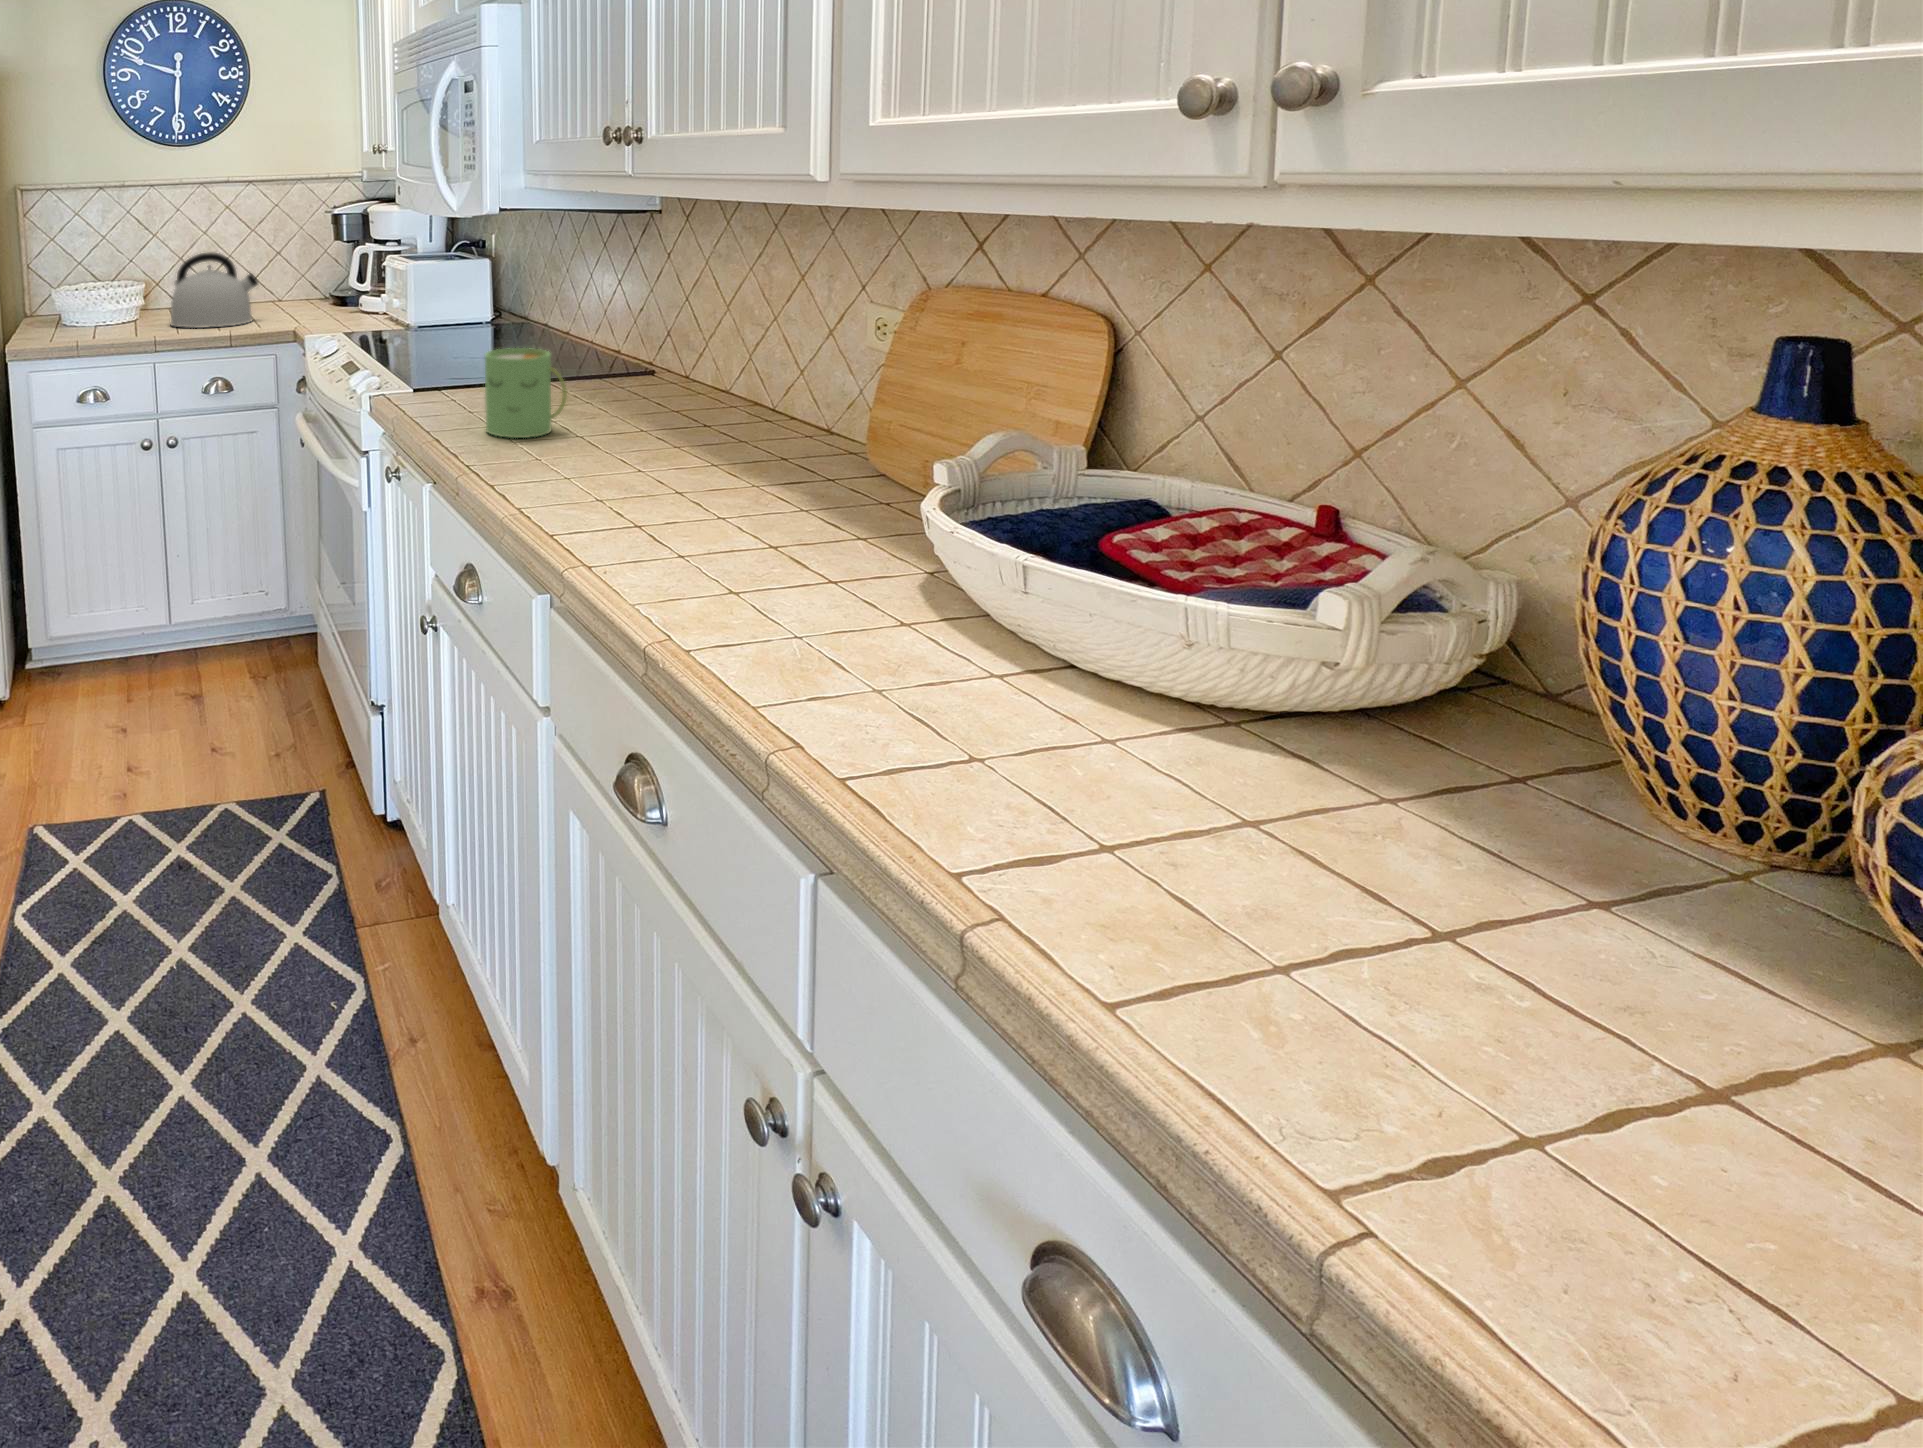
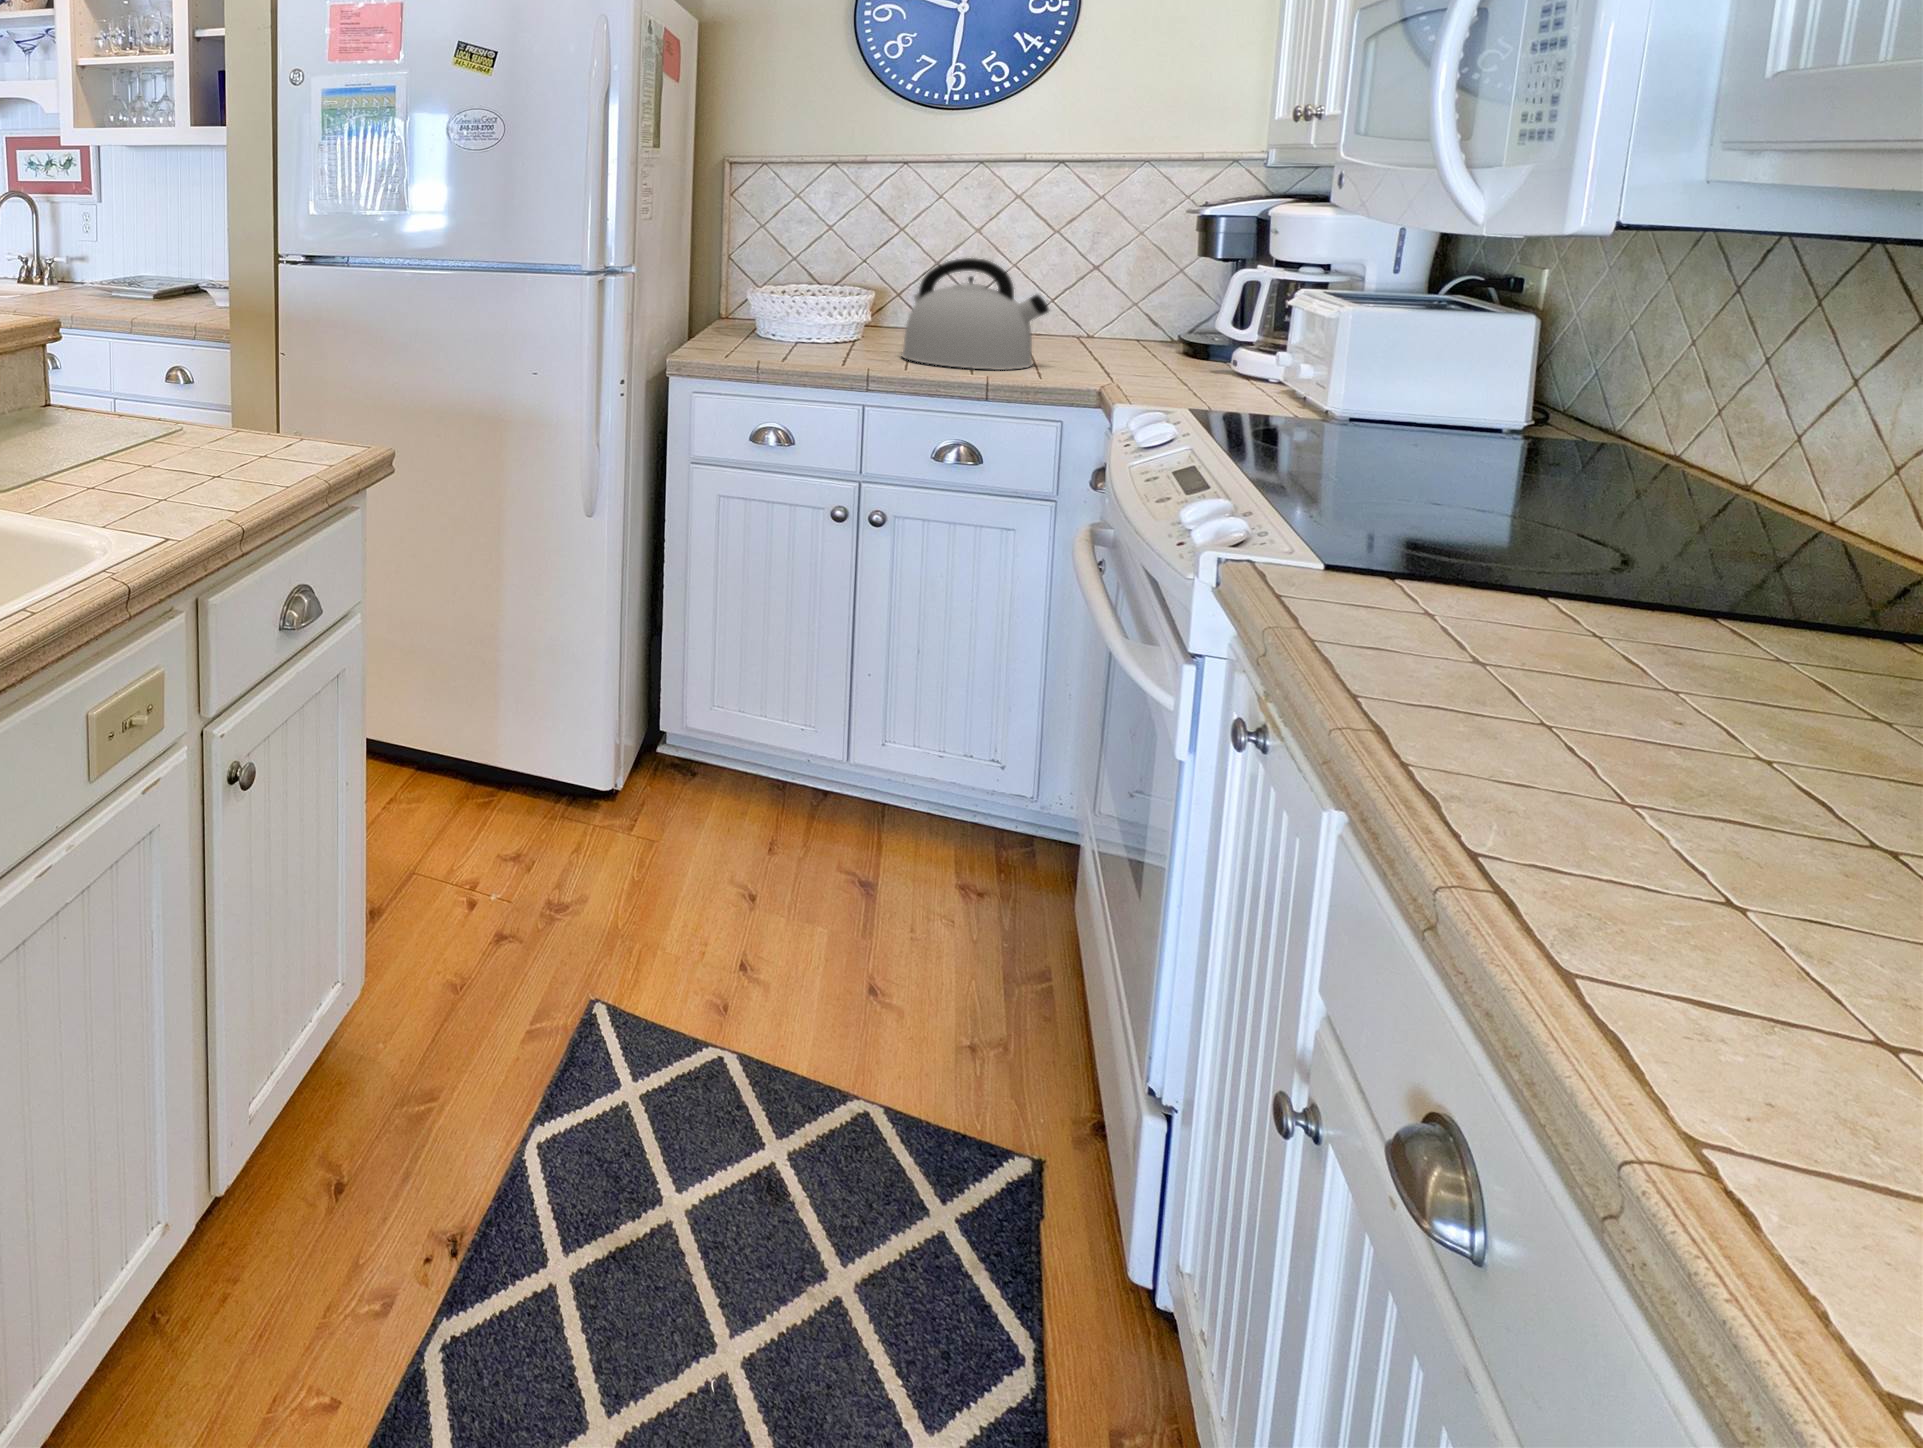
mug: present [485,348,567,438] -> none [1508,544,1811,793]

